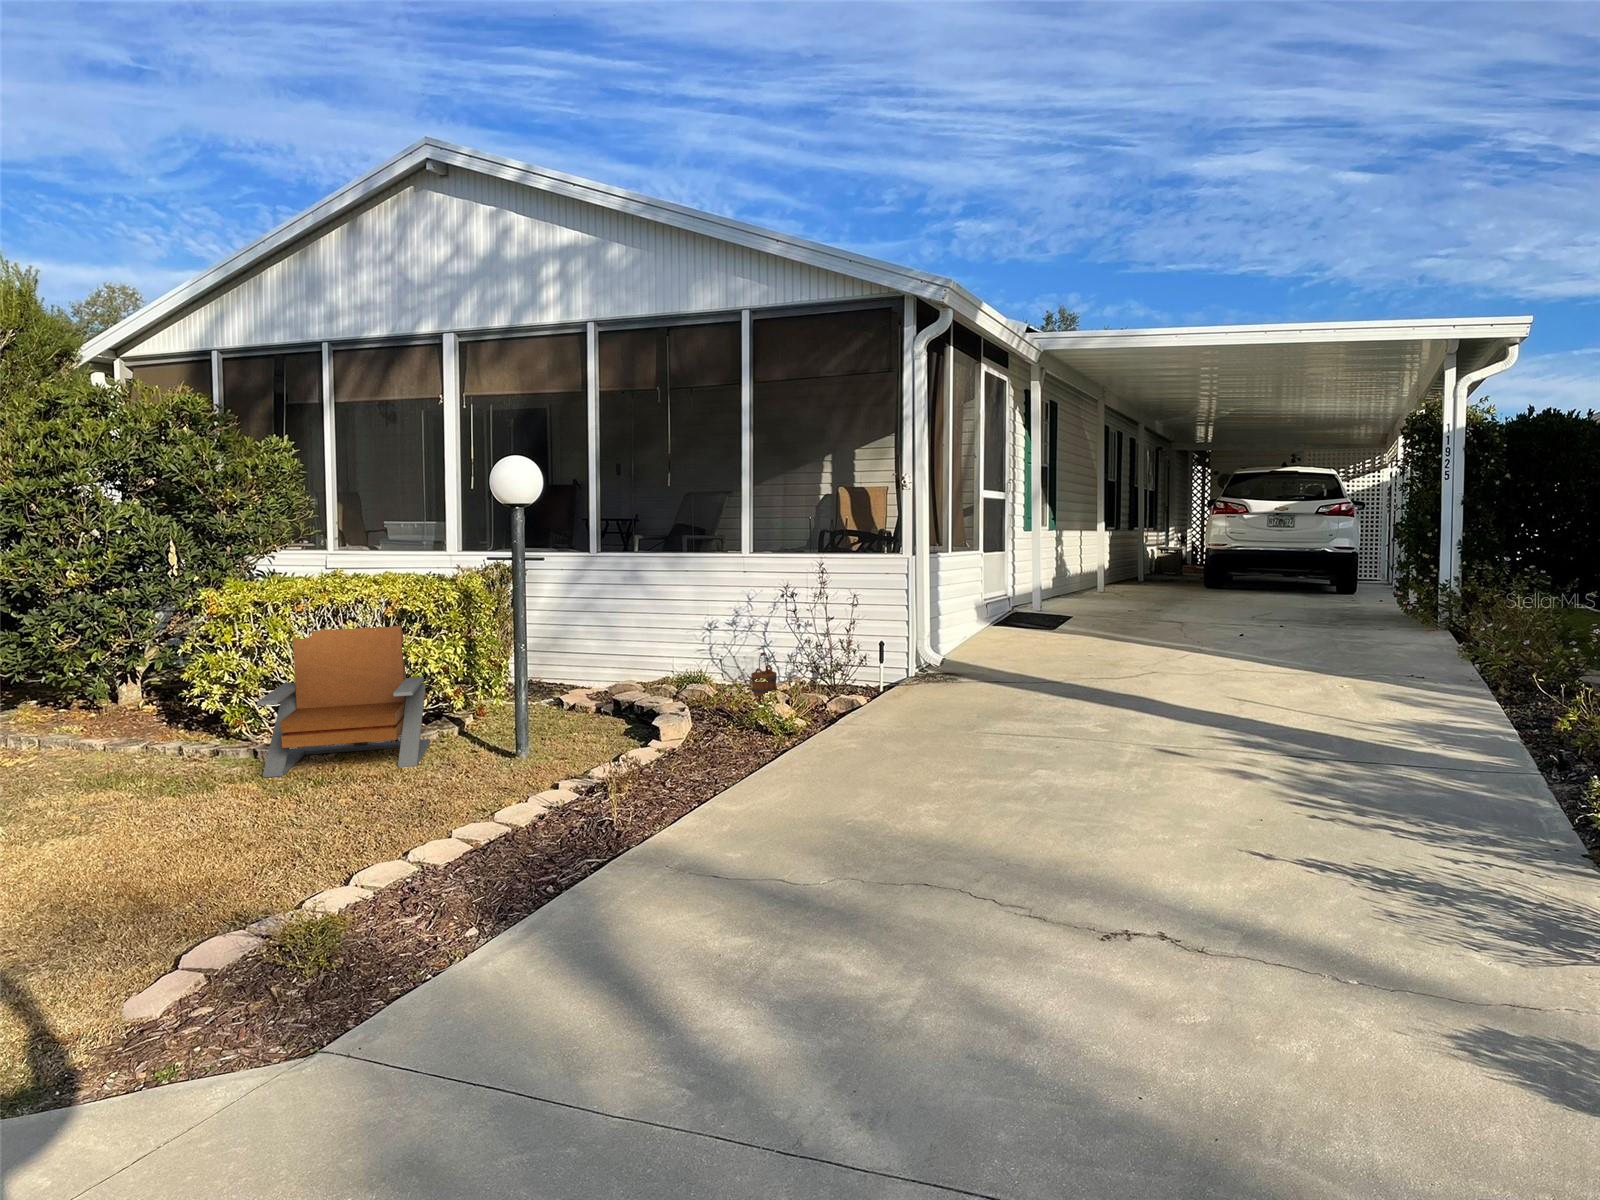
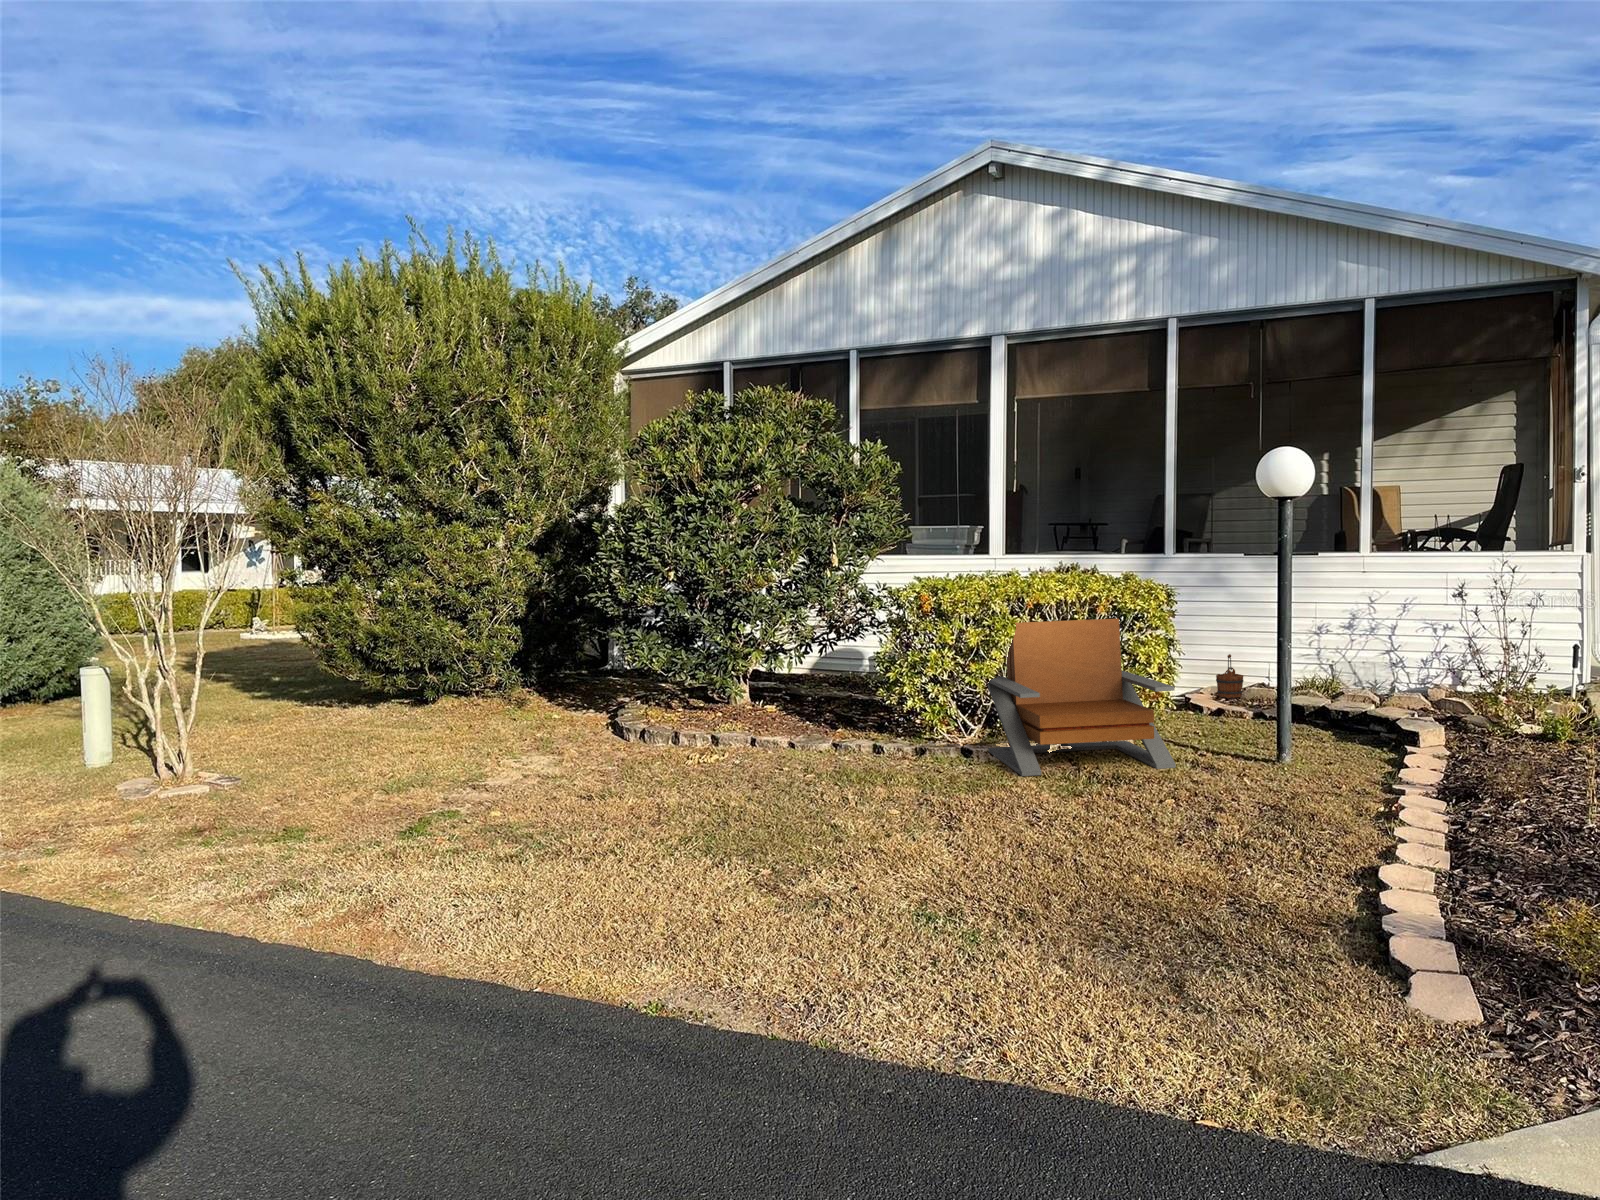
wooden bucket: present [751,652,777,696] -> present [1216,654,1244,698]

